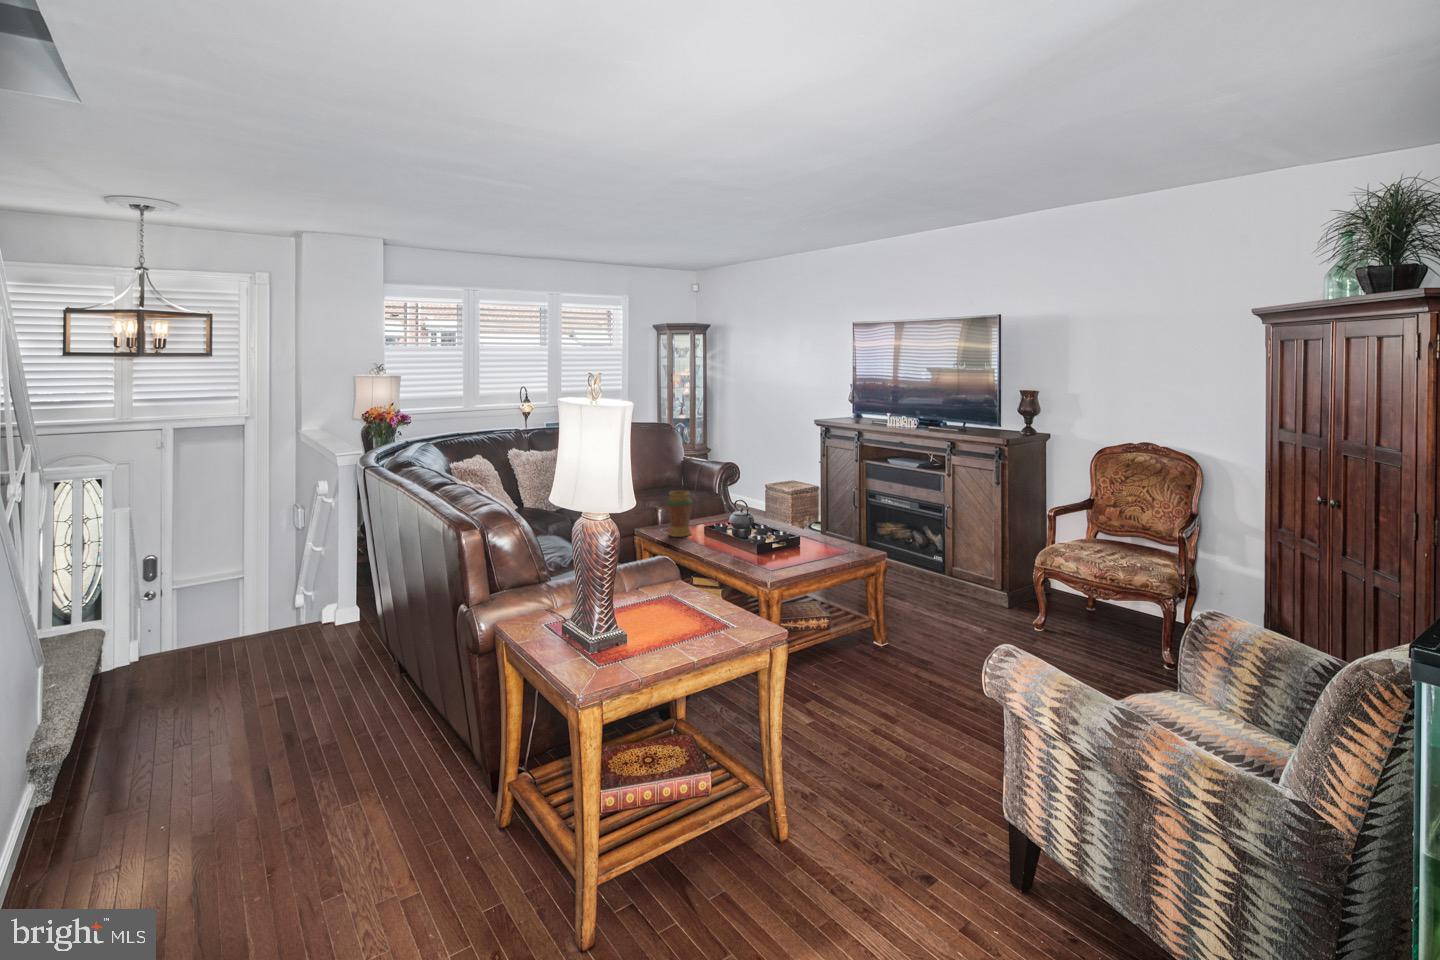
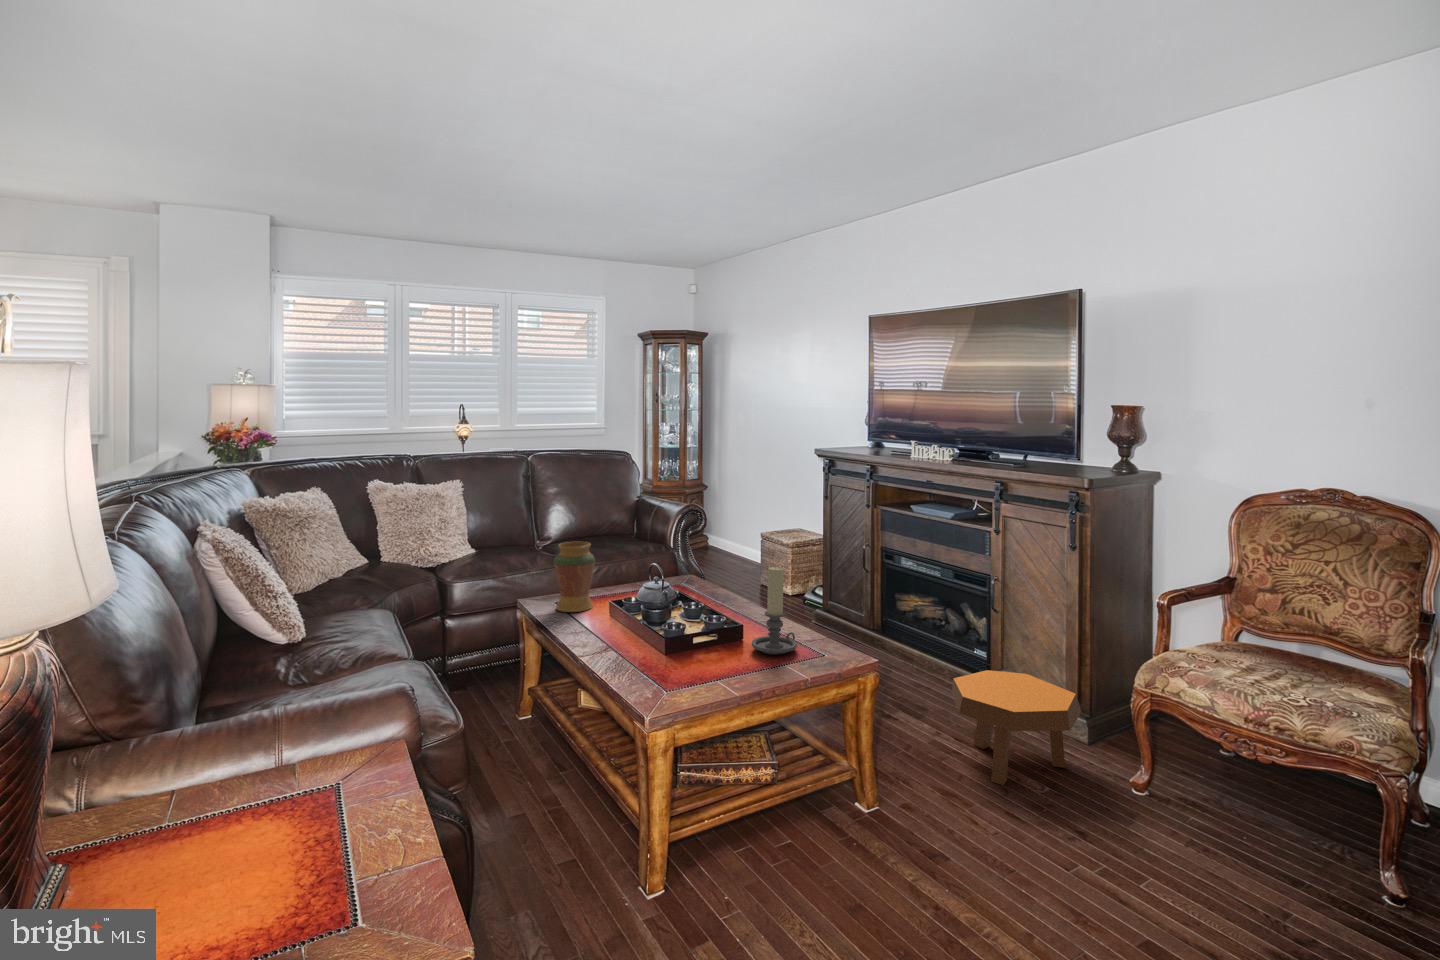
candle holder: none [809,500,837,554] -> present [752,566,797,654]
footstool: none [924,564,1004,628] -> present [952,670,1082,785]

